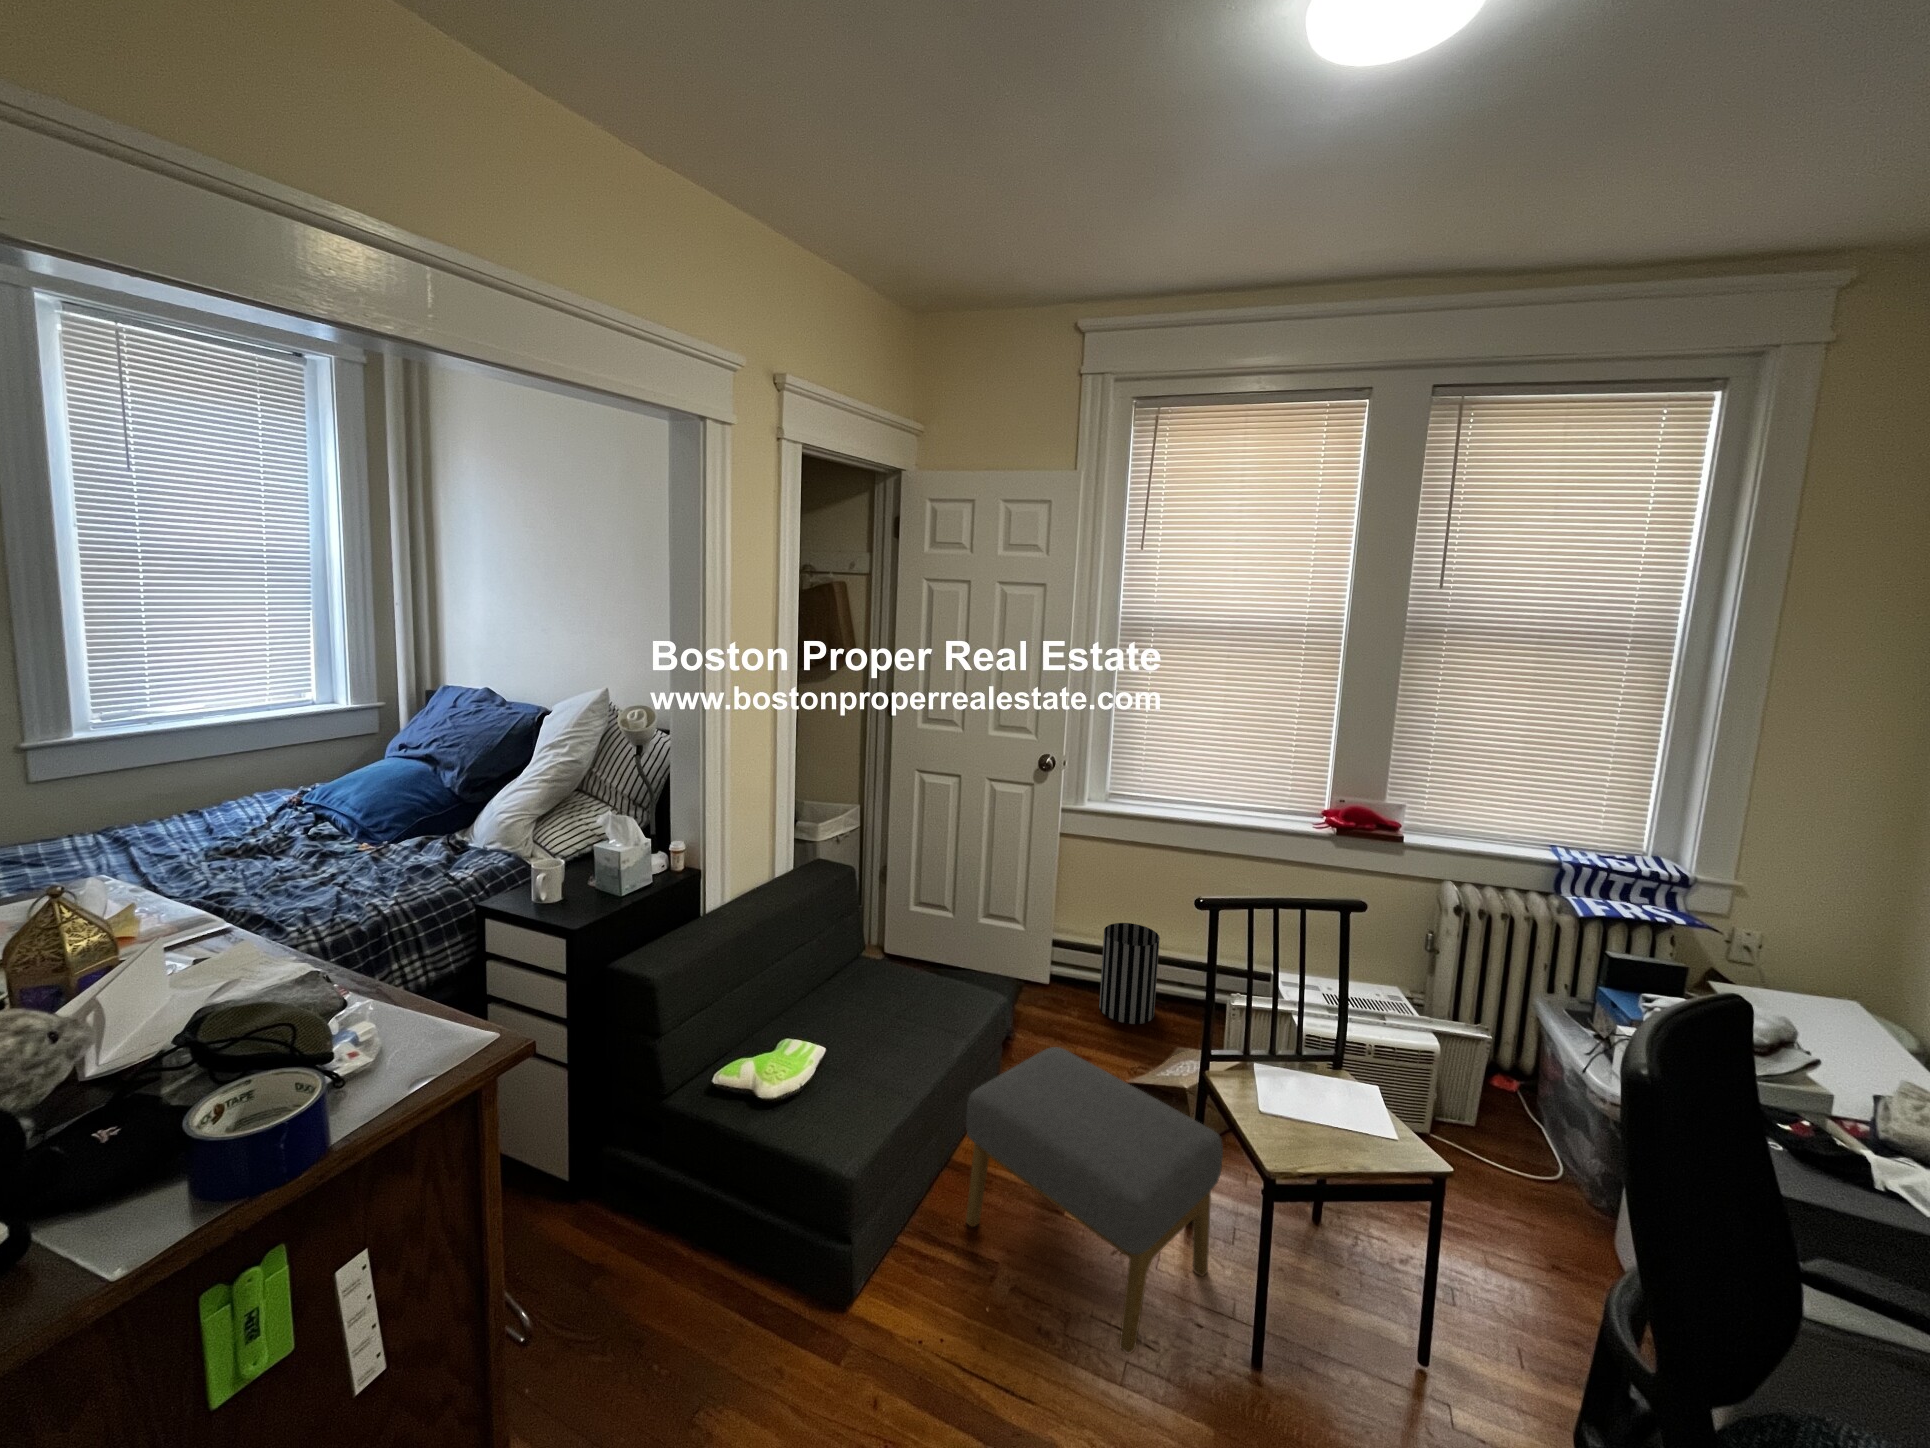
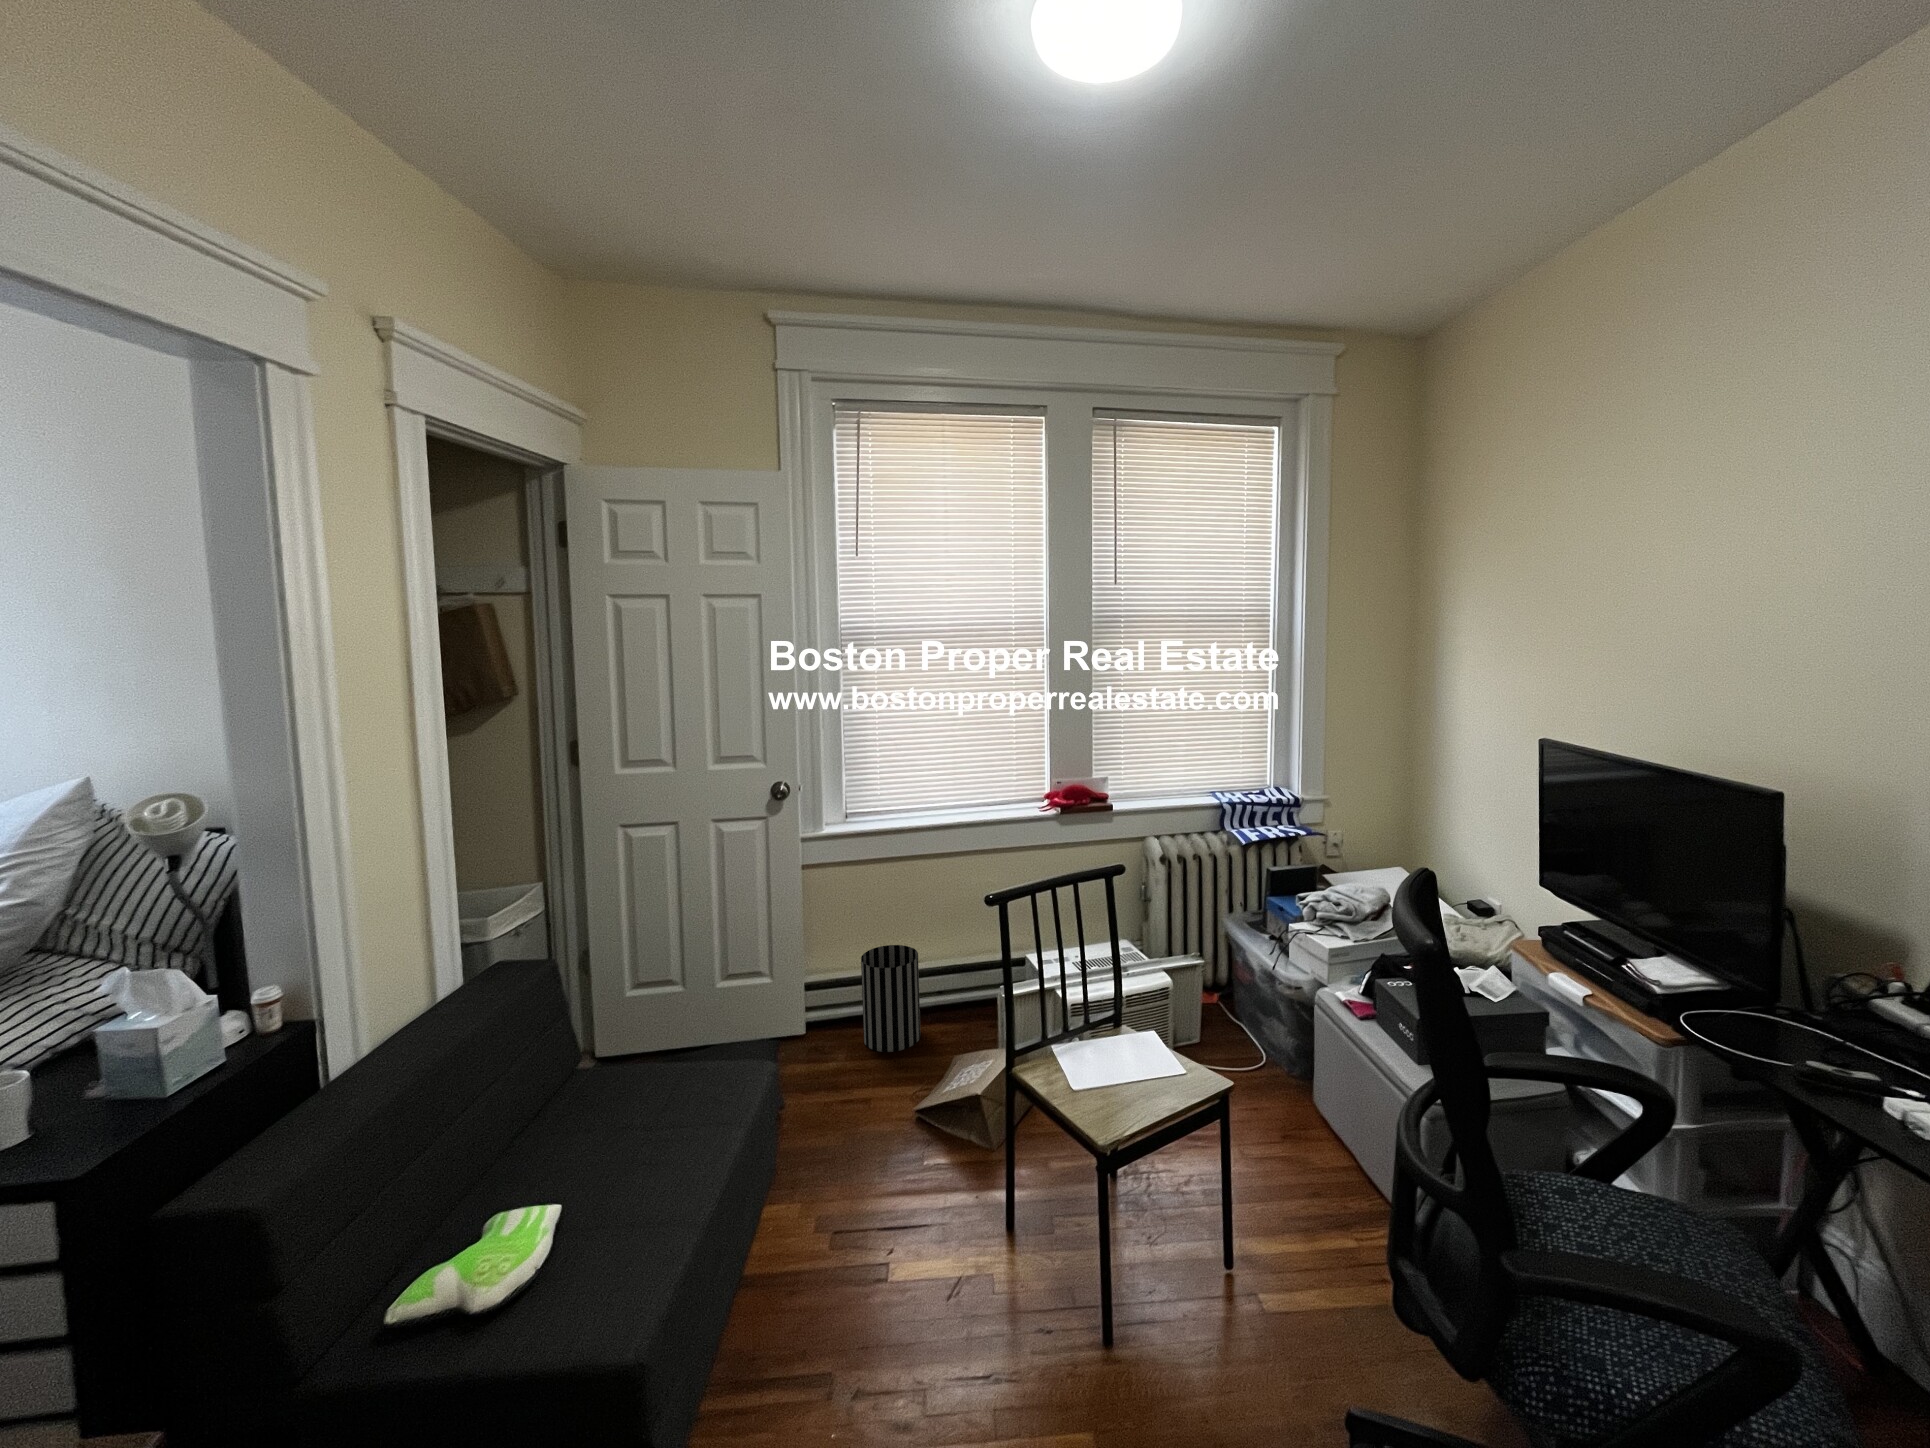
footstool: present [966,1047,1223,1354] -> none [771,1096,1043,1397]

